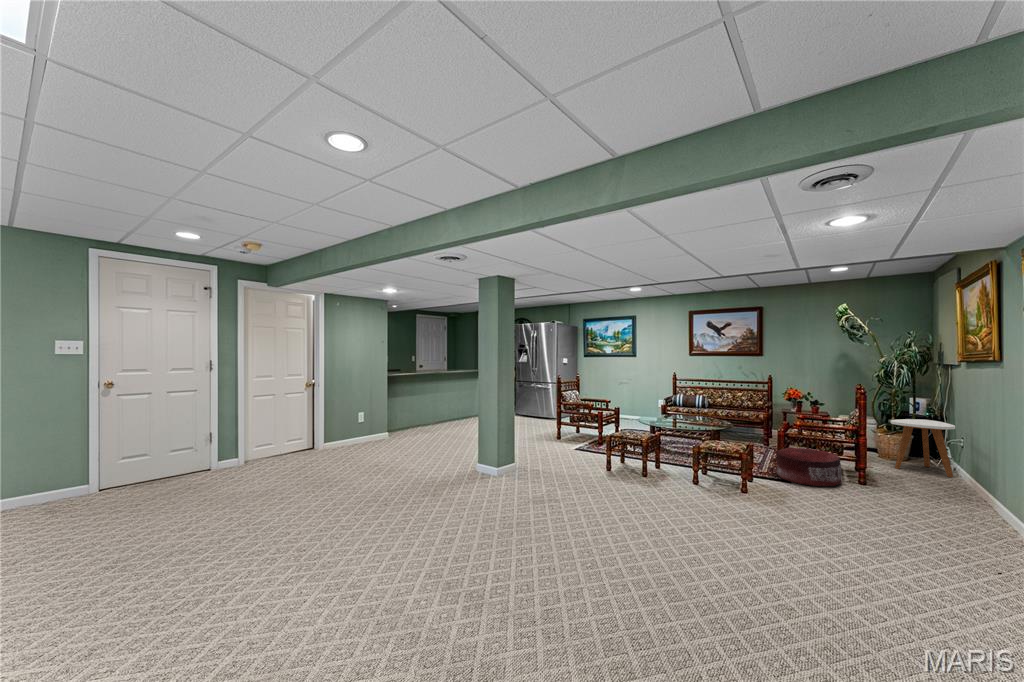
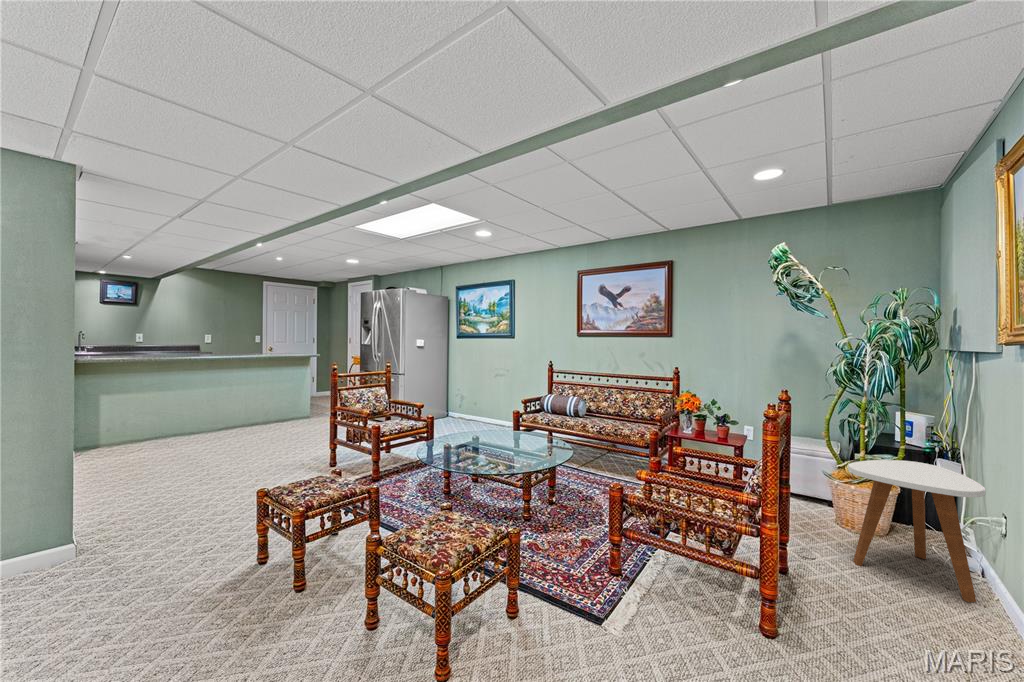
pouf: present [776,448,842,486] -> none [581,525,712,649]

